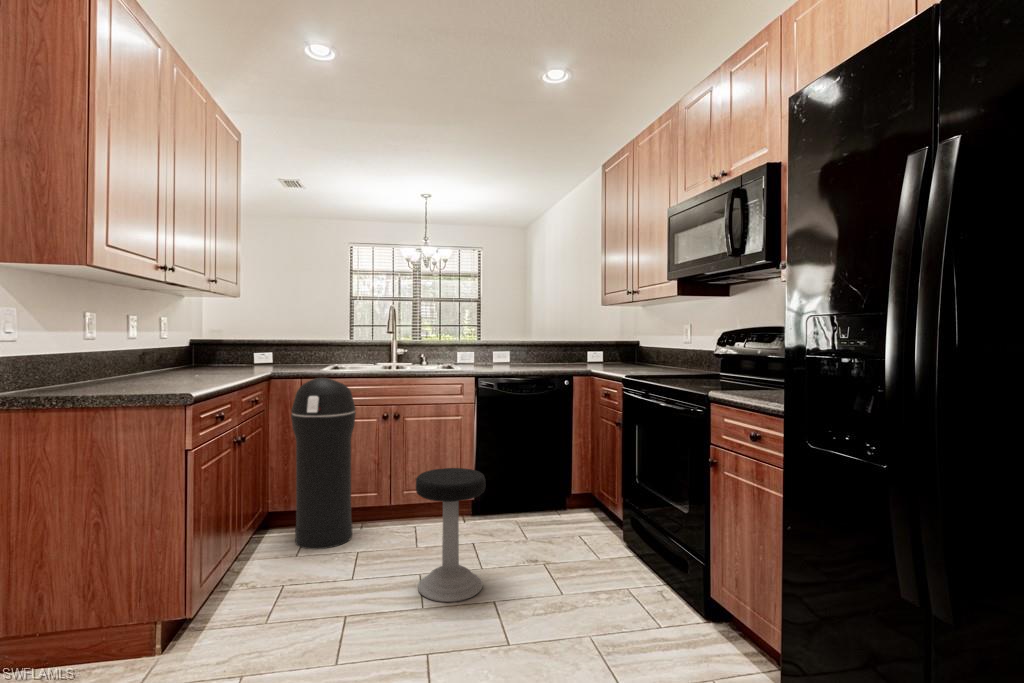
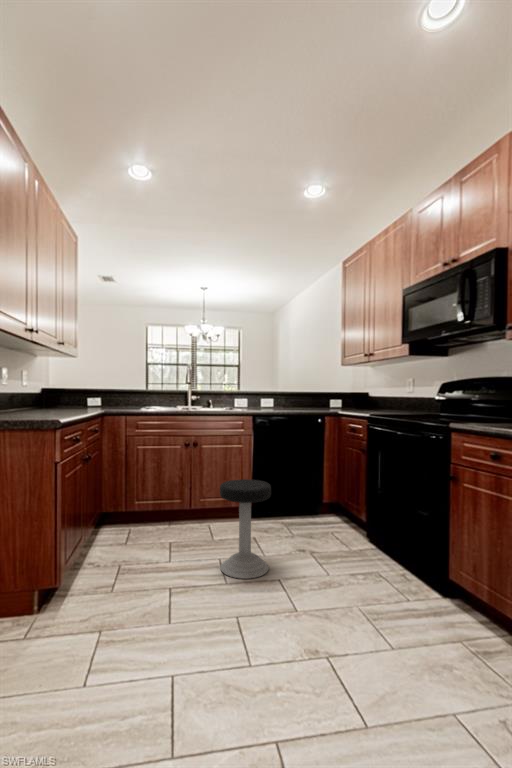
trash can: present [291,378,356,549] -> none [120,414,167,542]

